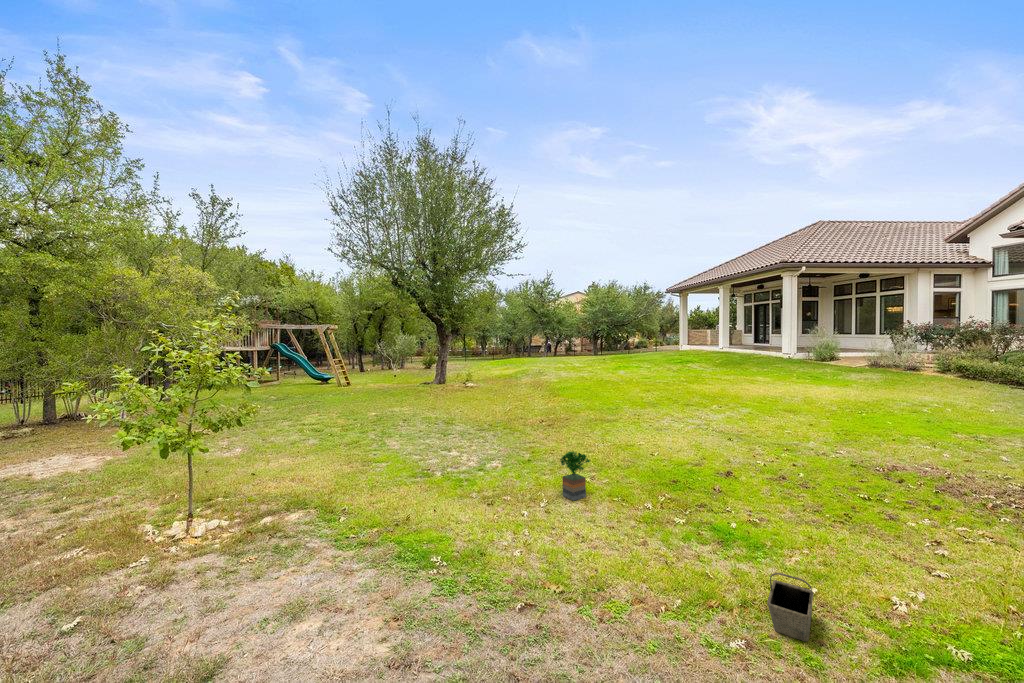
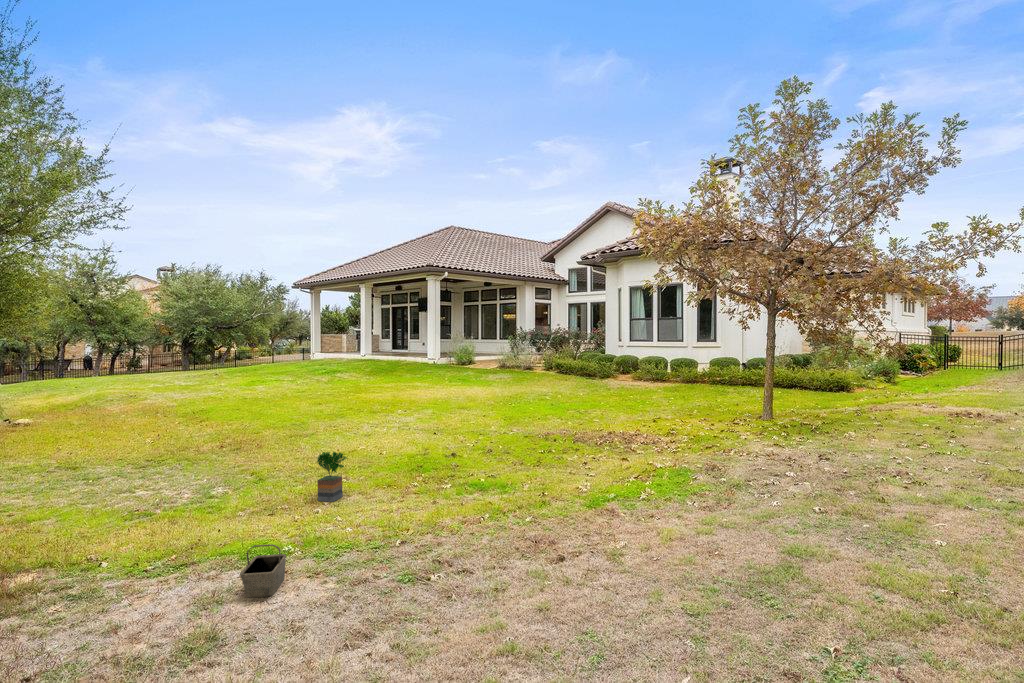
basket: present [767,573,814,642] -> present [240,545,286,598]

